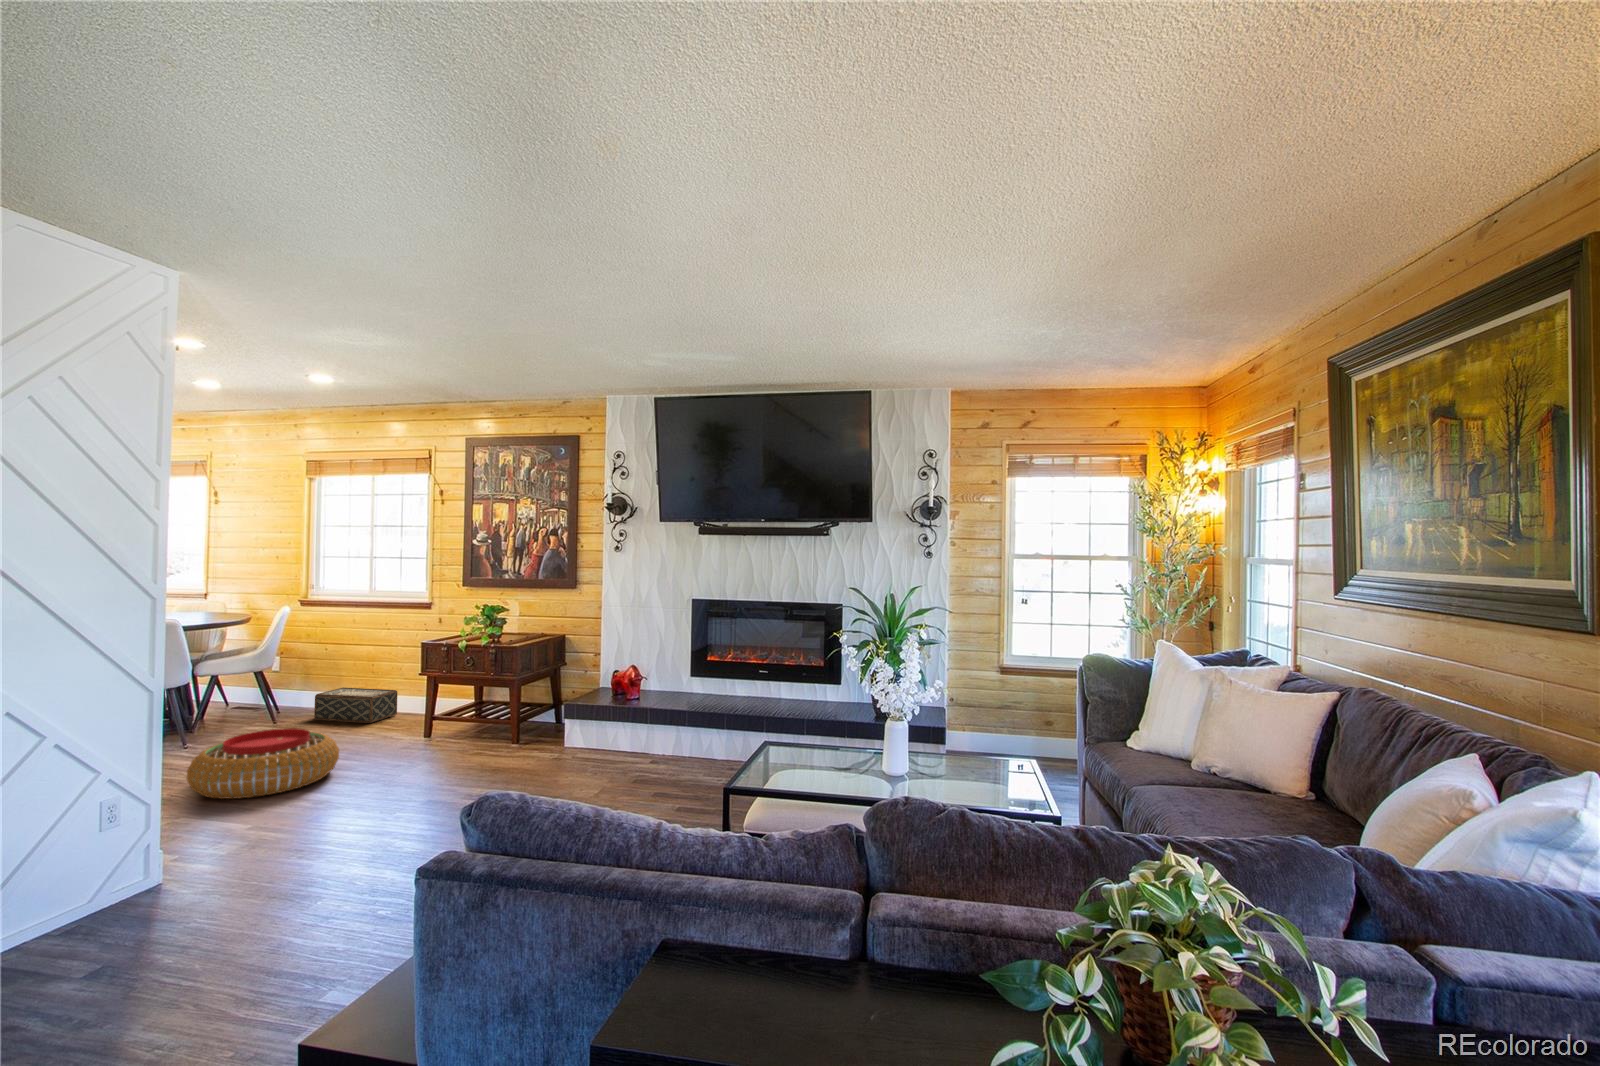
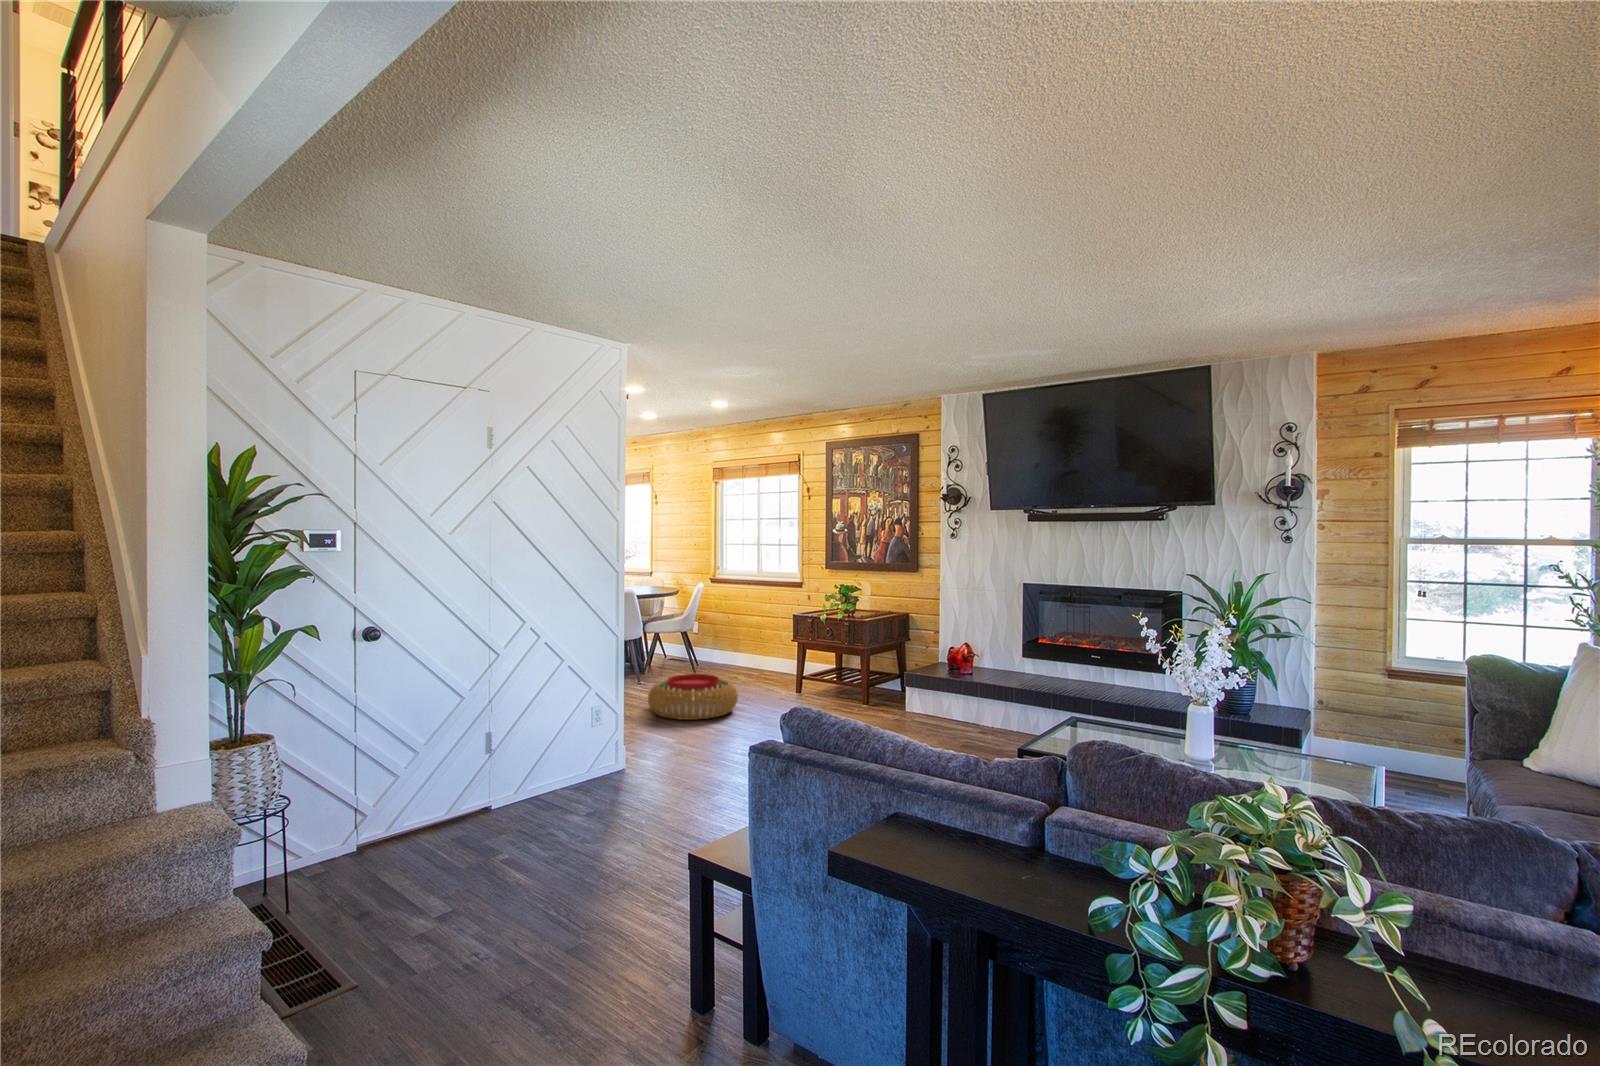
woven basket: present [314,687,397,723] -> none [722,650,779,680]

